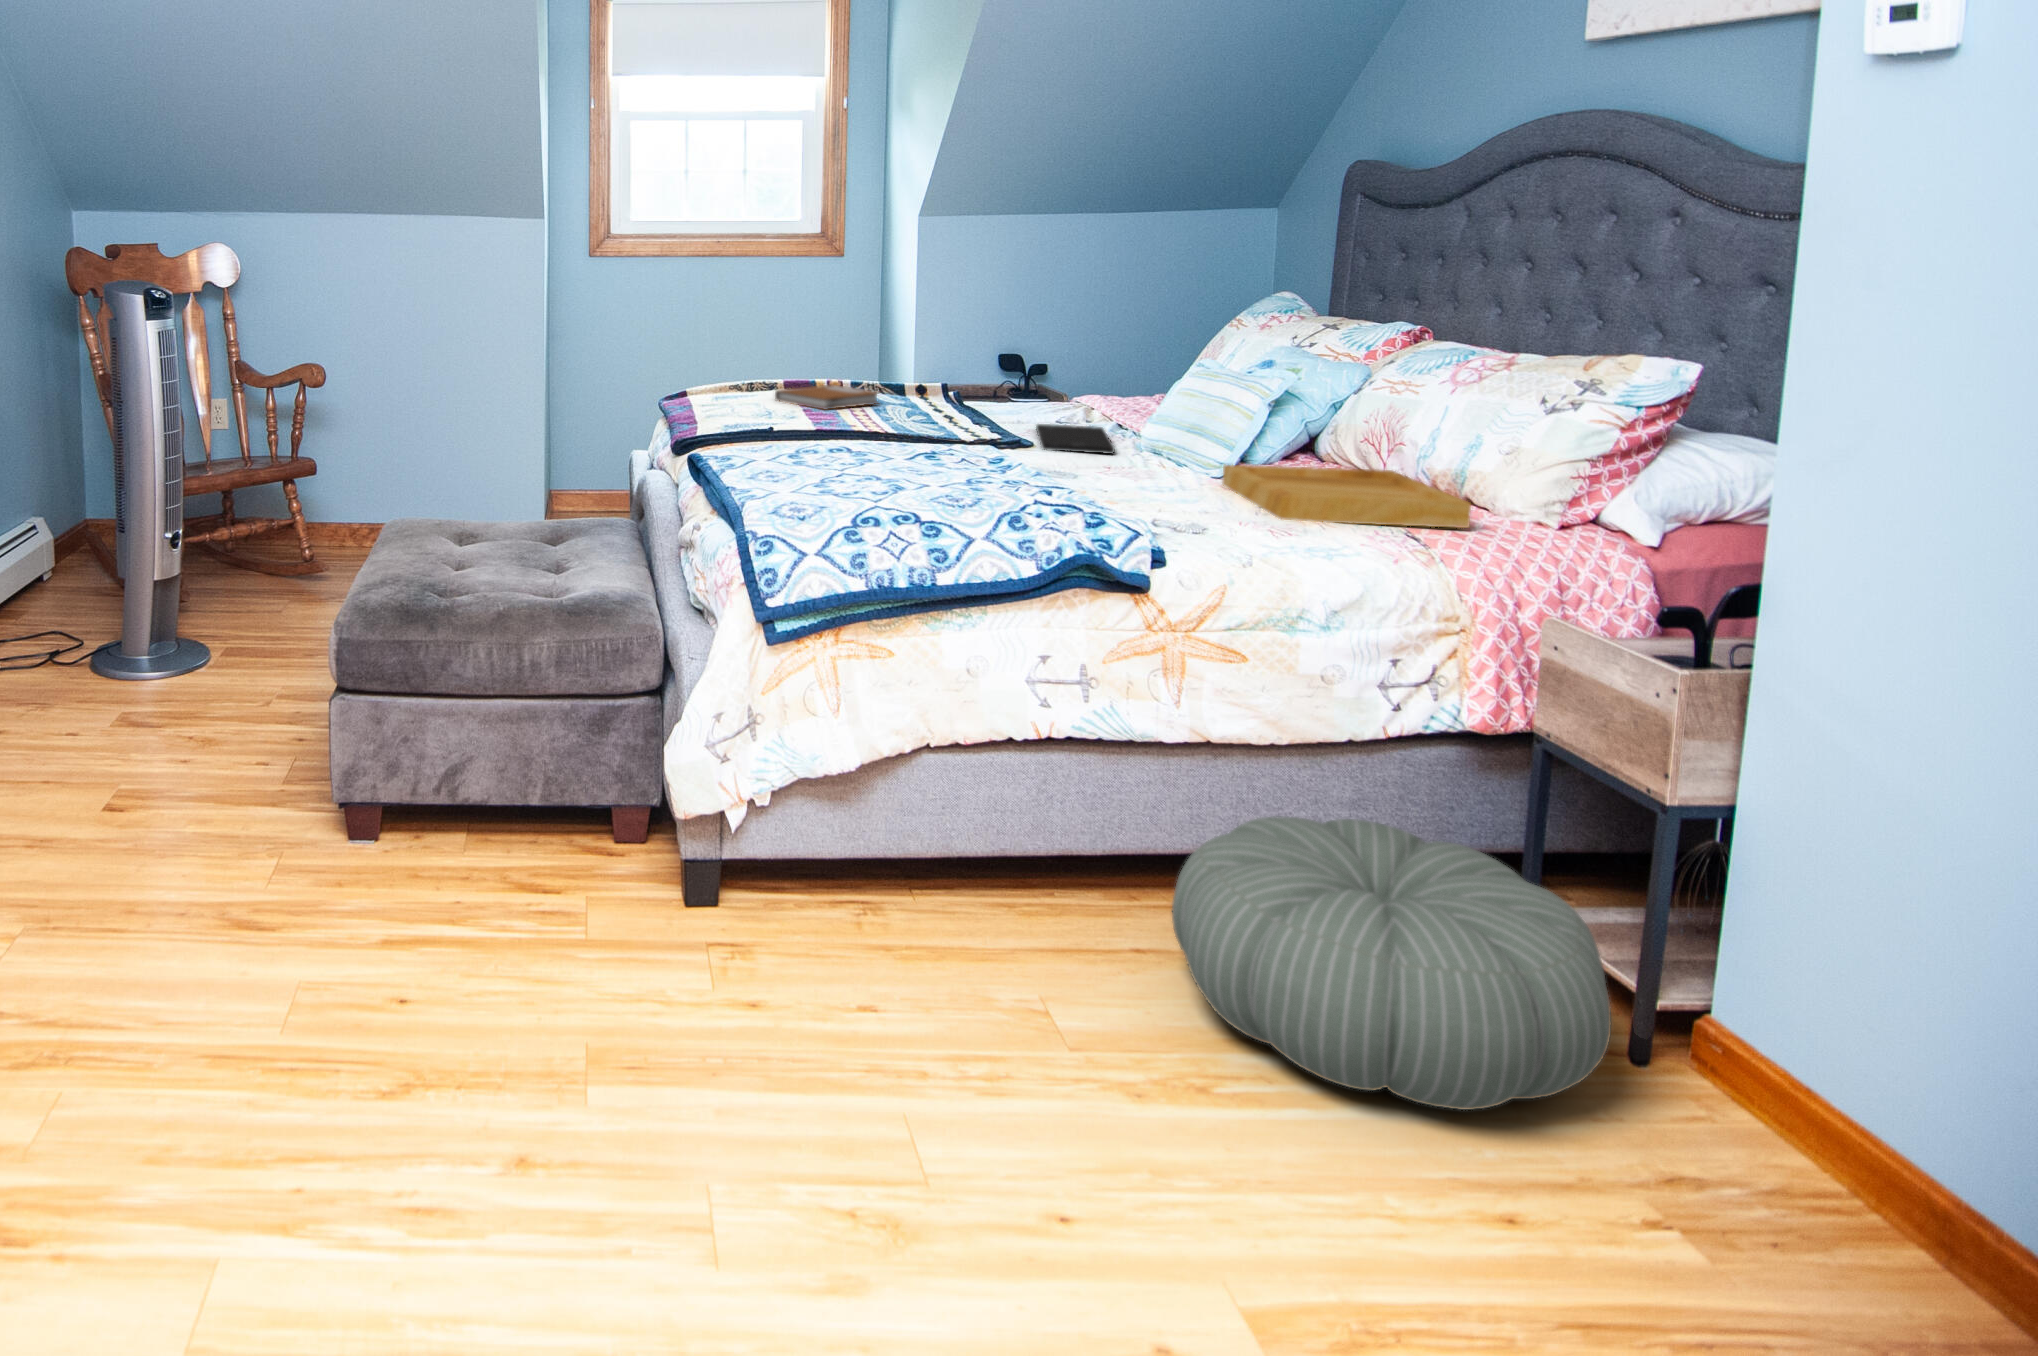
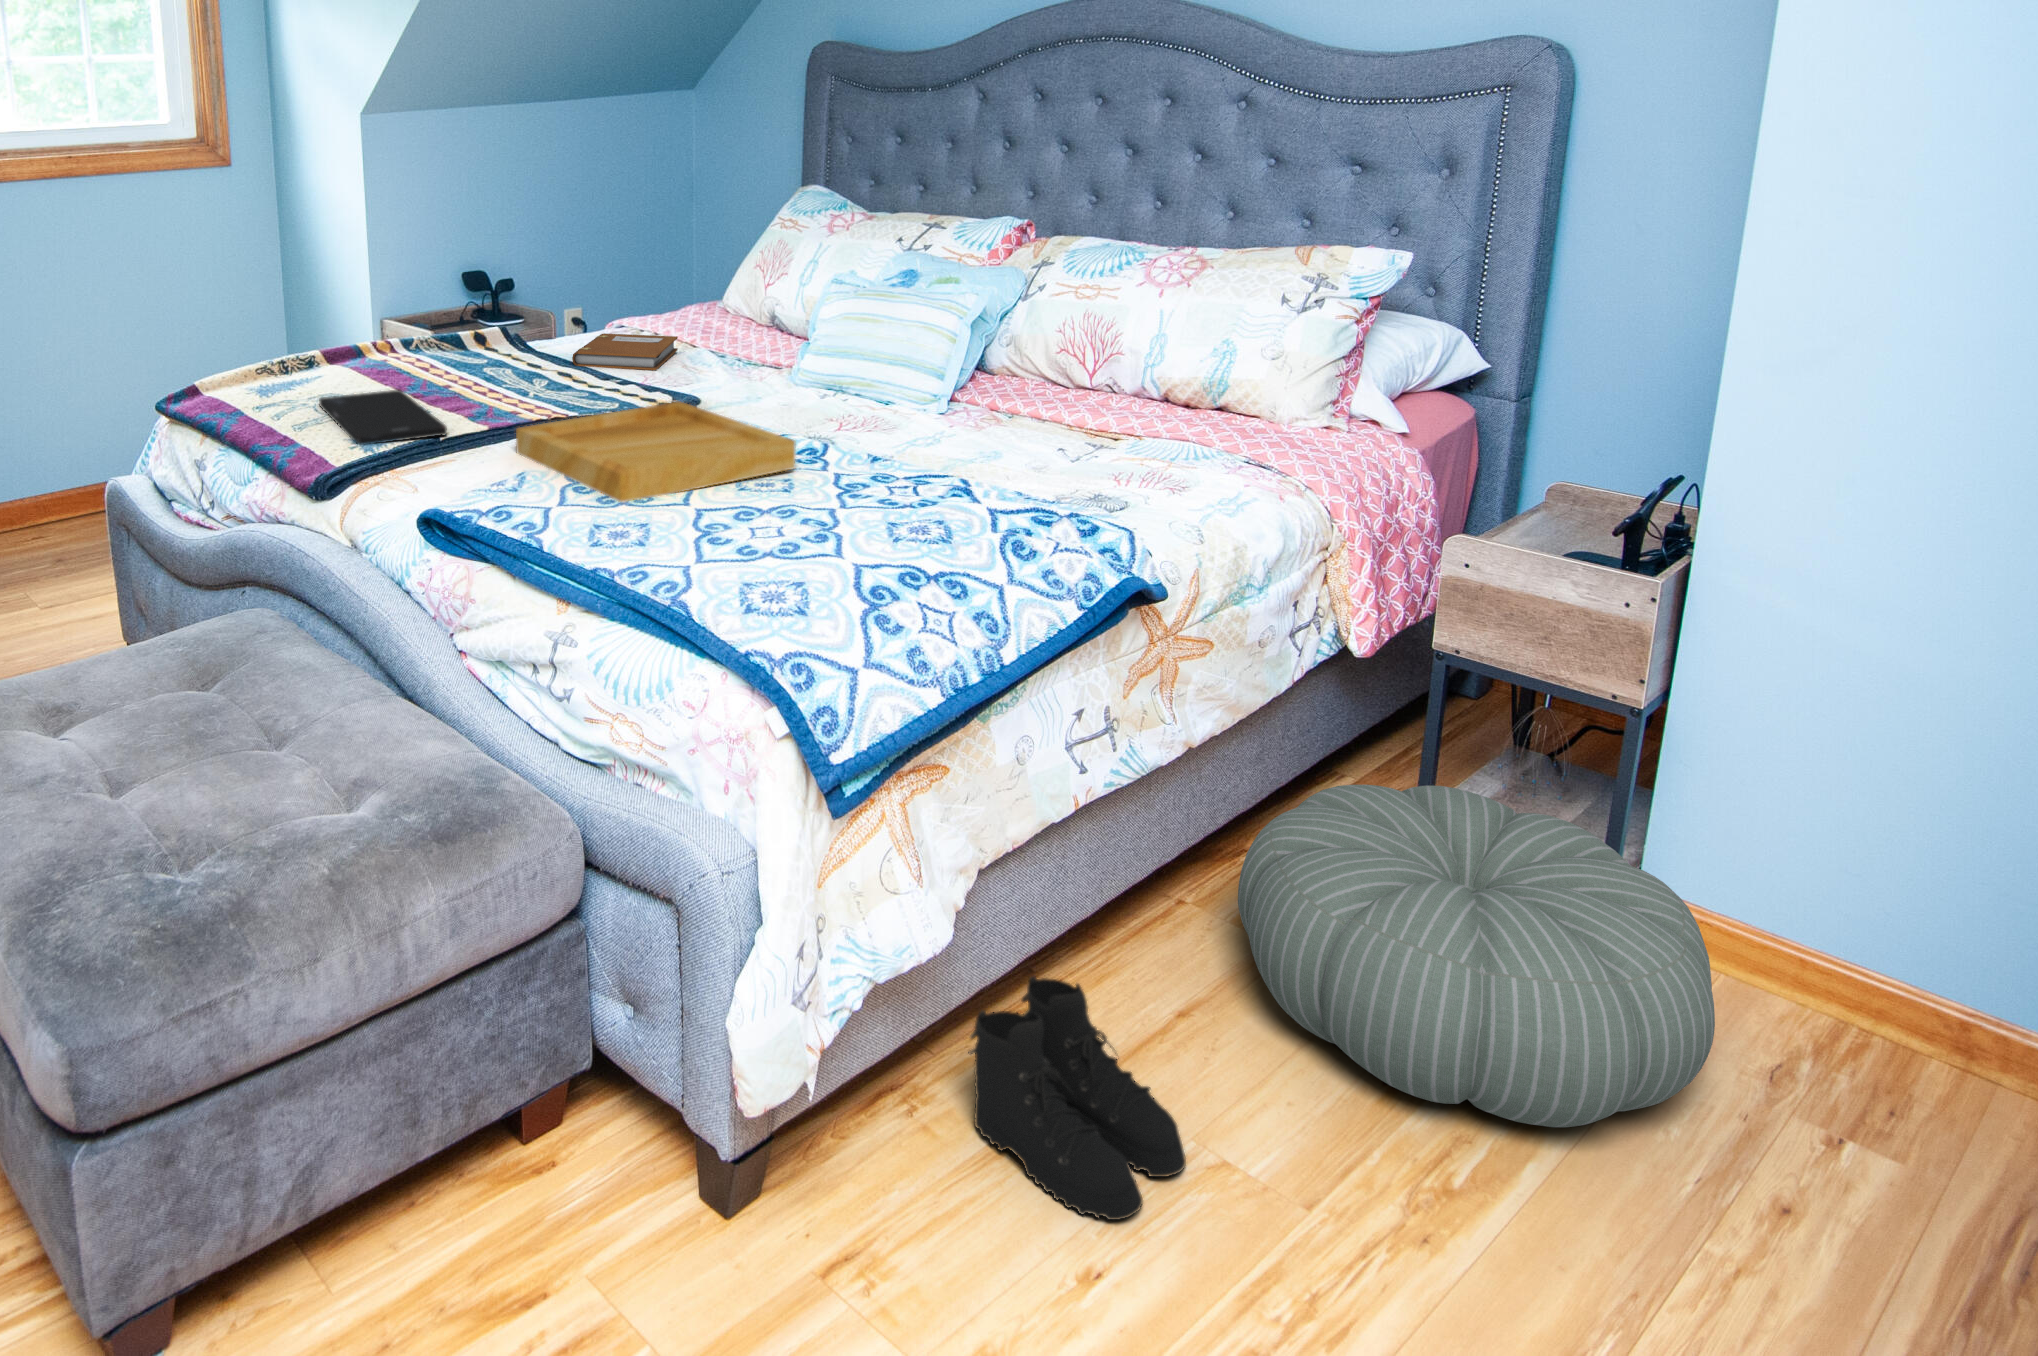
notebook: present [775,384,879,410] -> present [572,333,678,370]
smartphone: present [1036,424,1115,454] -> present [319,390,447,445]
tray: present [1222,465,1471,528] -> present [516,402,796,502]
boots: none [878,837,1007,984] -> present [969,976,1186,1220]

